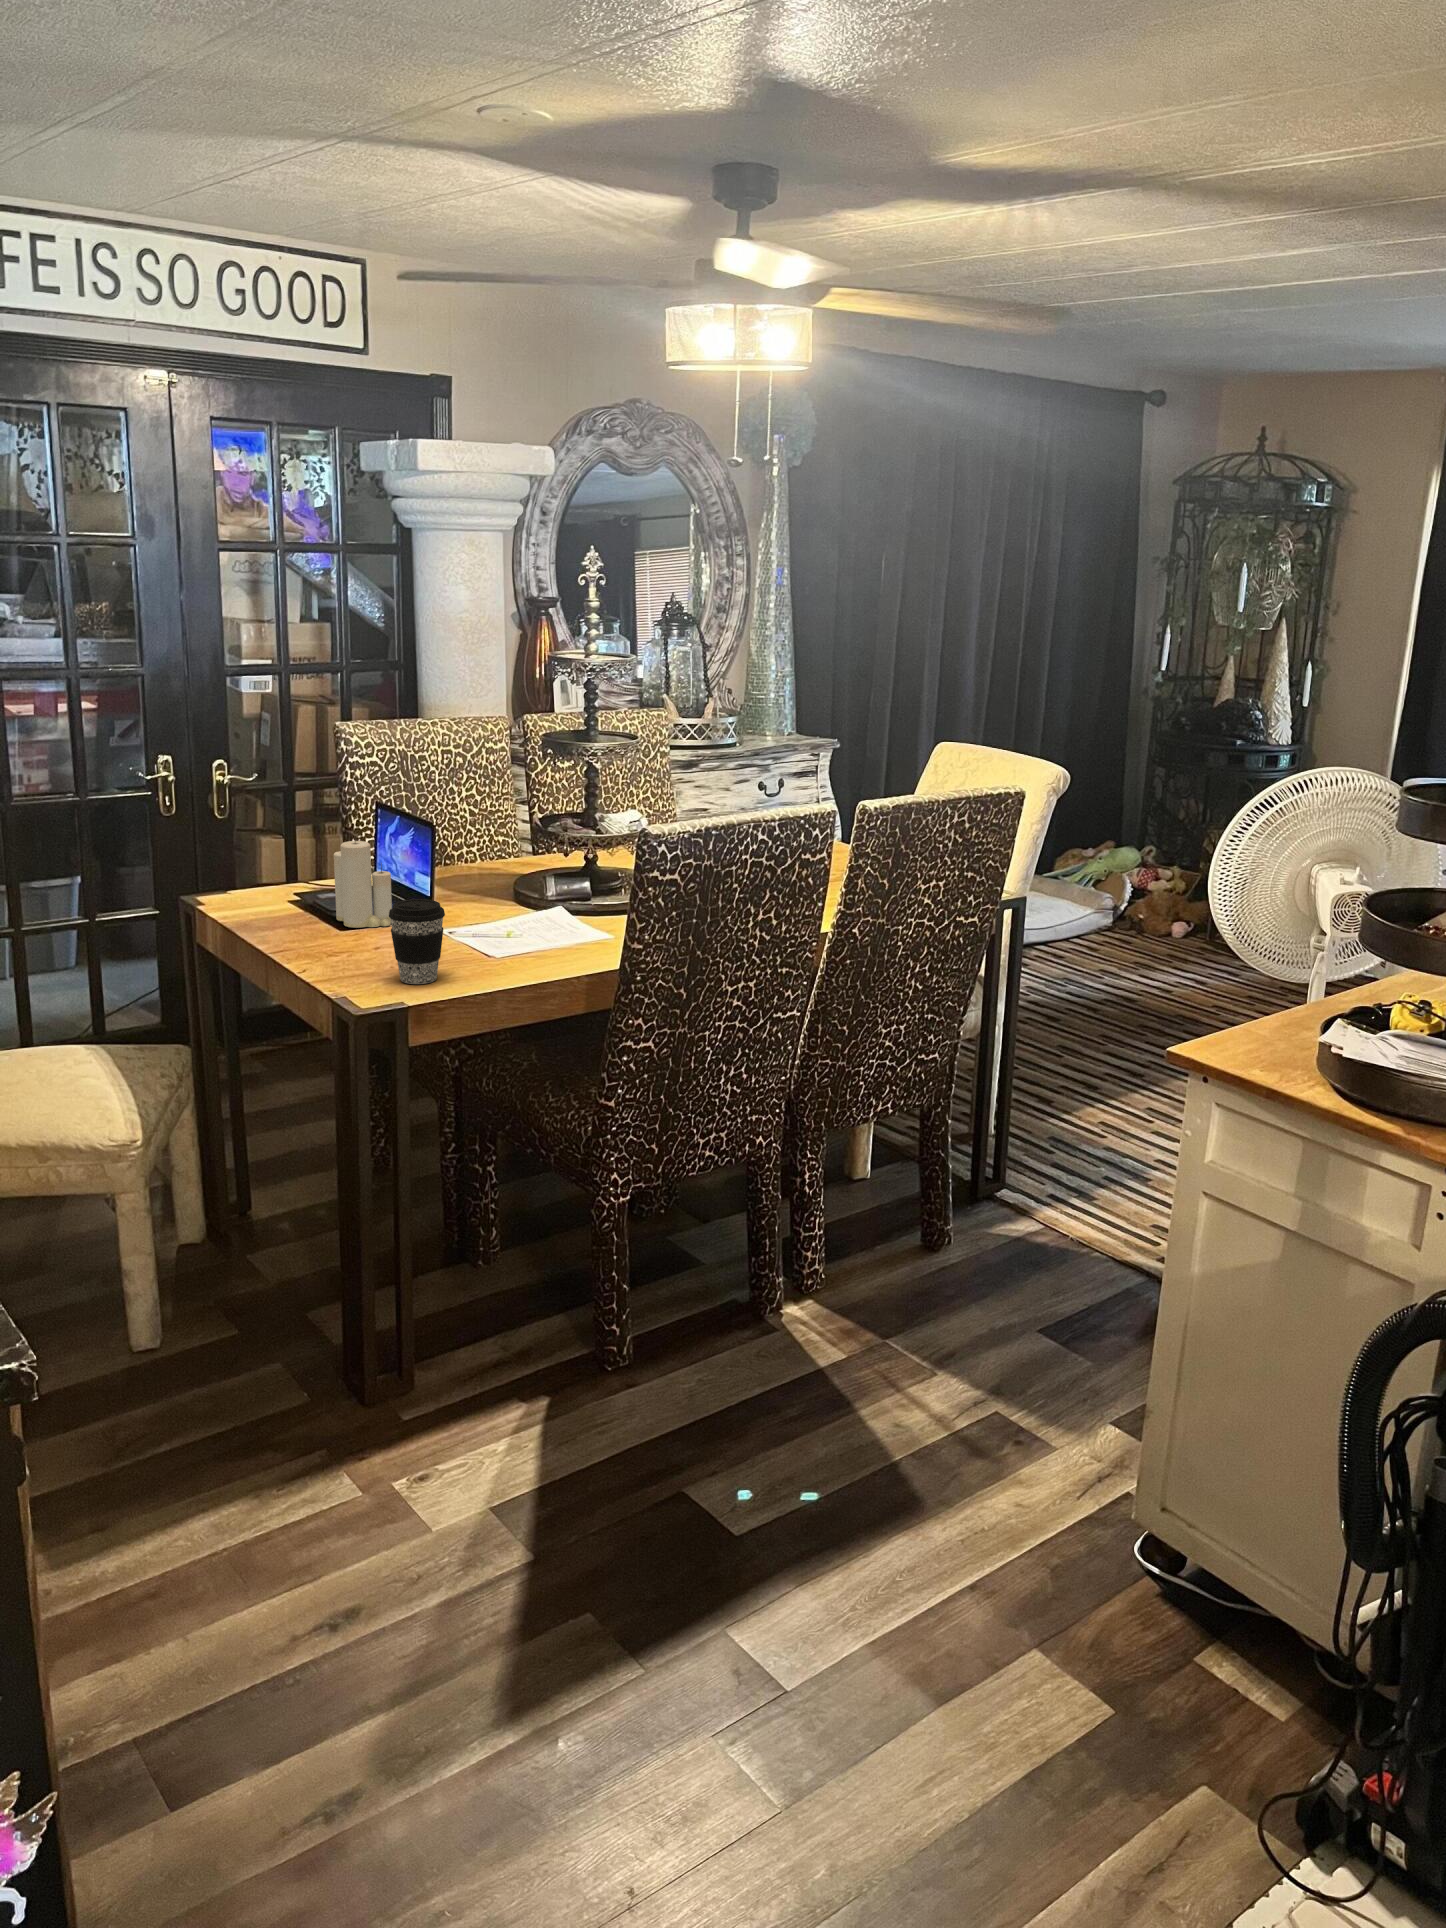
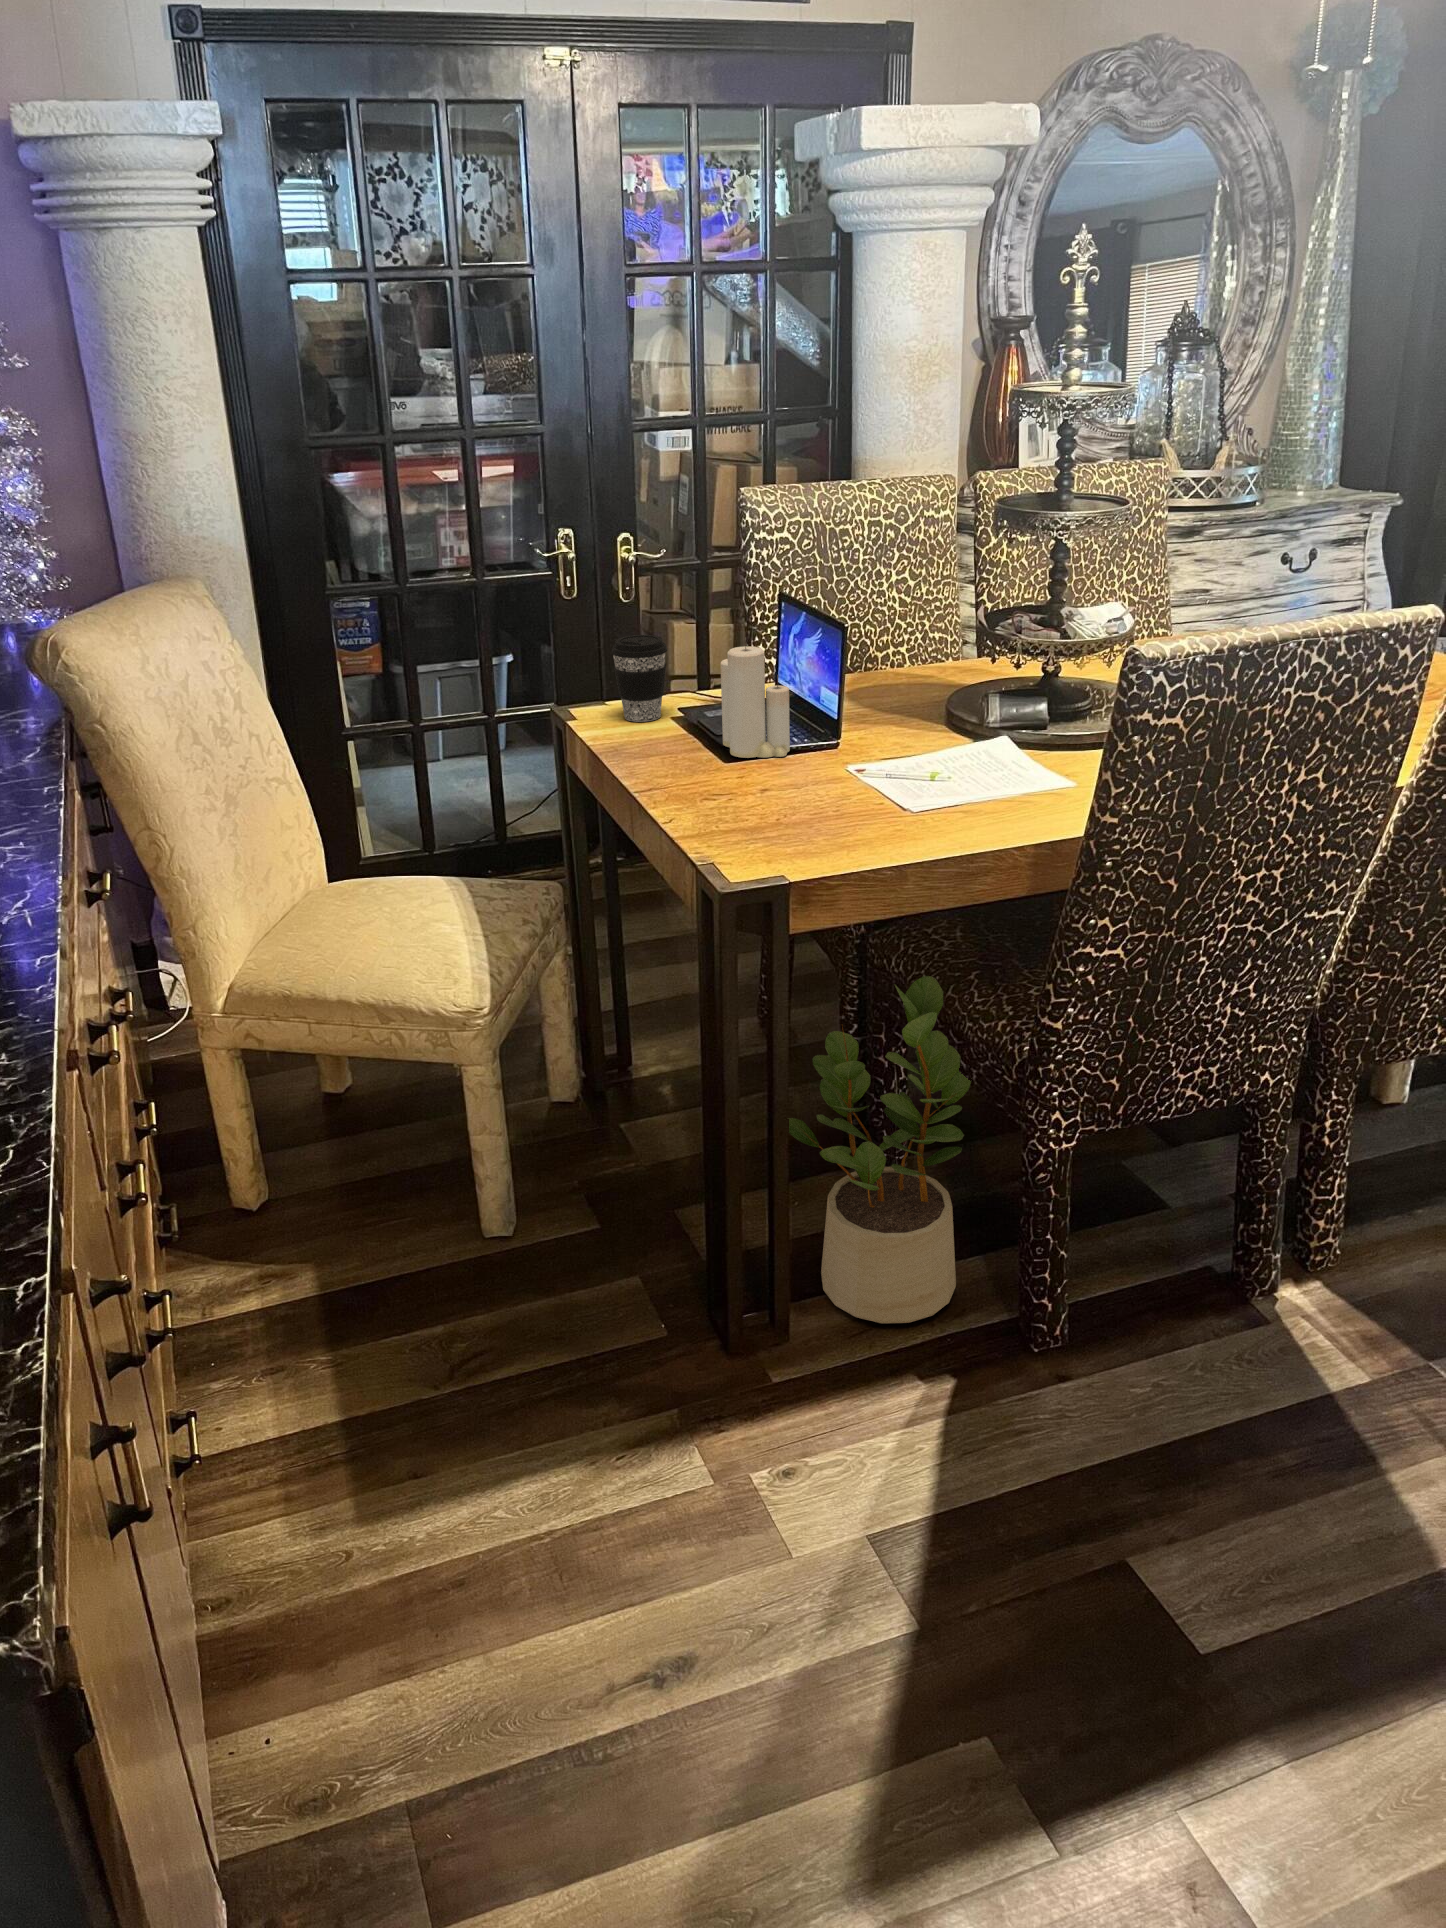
coffee cup: present [389,899,445,984] -> present [612,635,667,722]
potted plant: none [401,1082,550,1366] -> present [789,976,971,1323]

